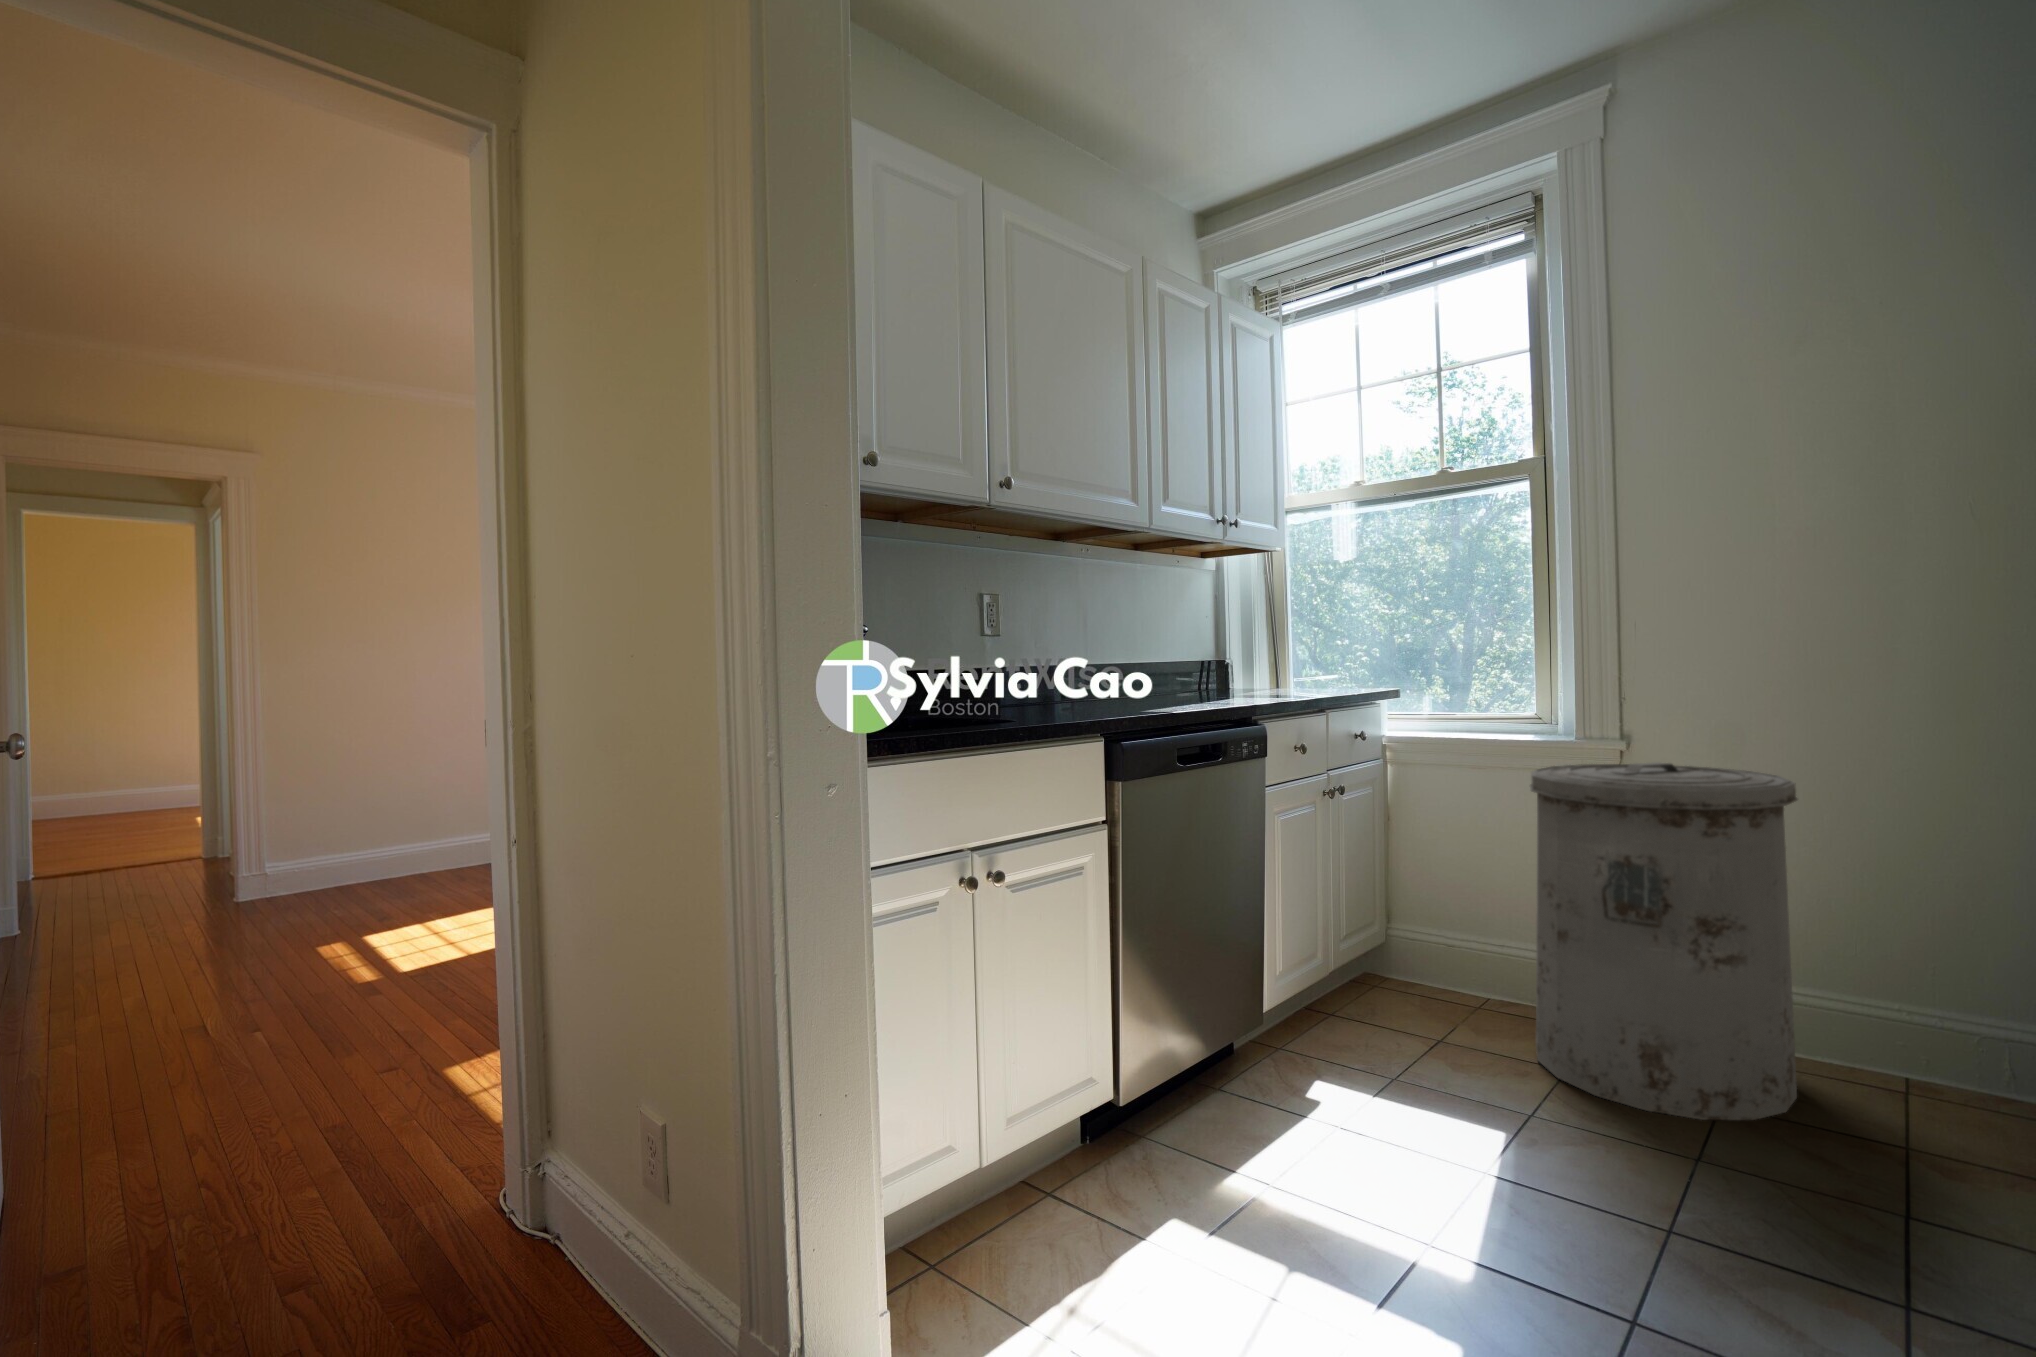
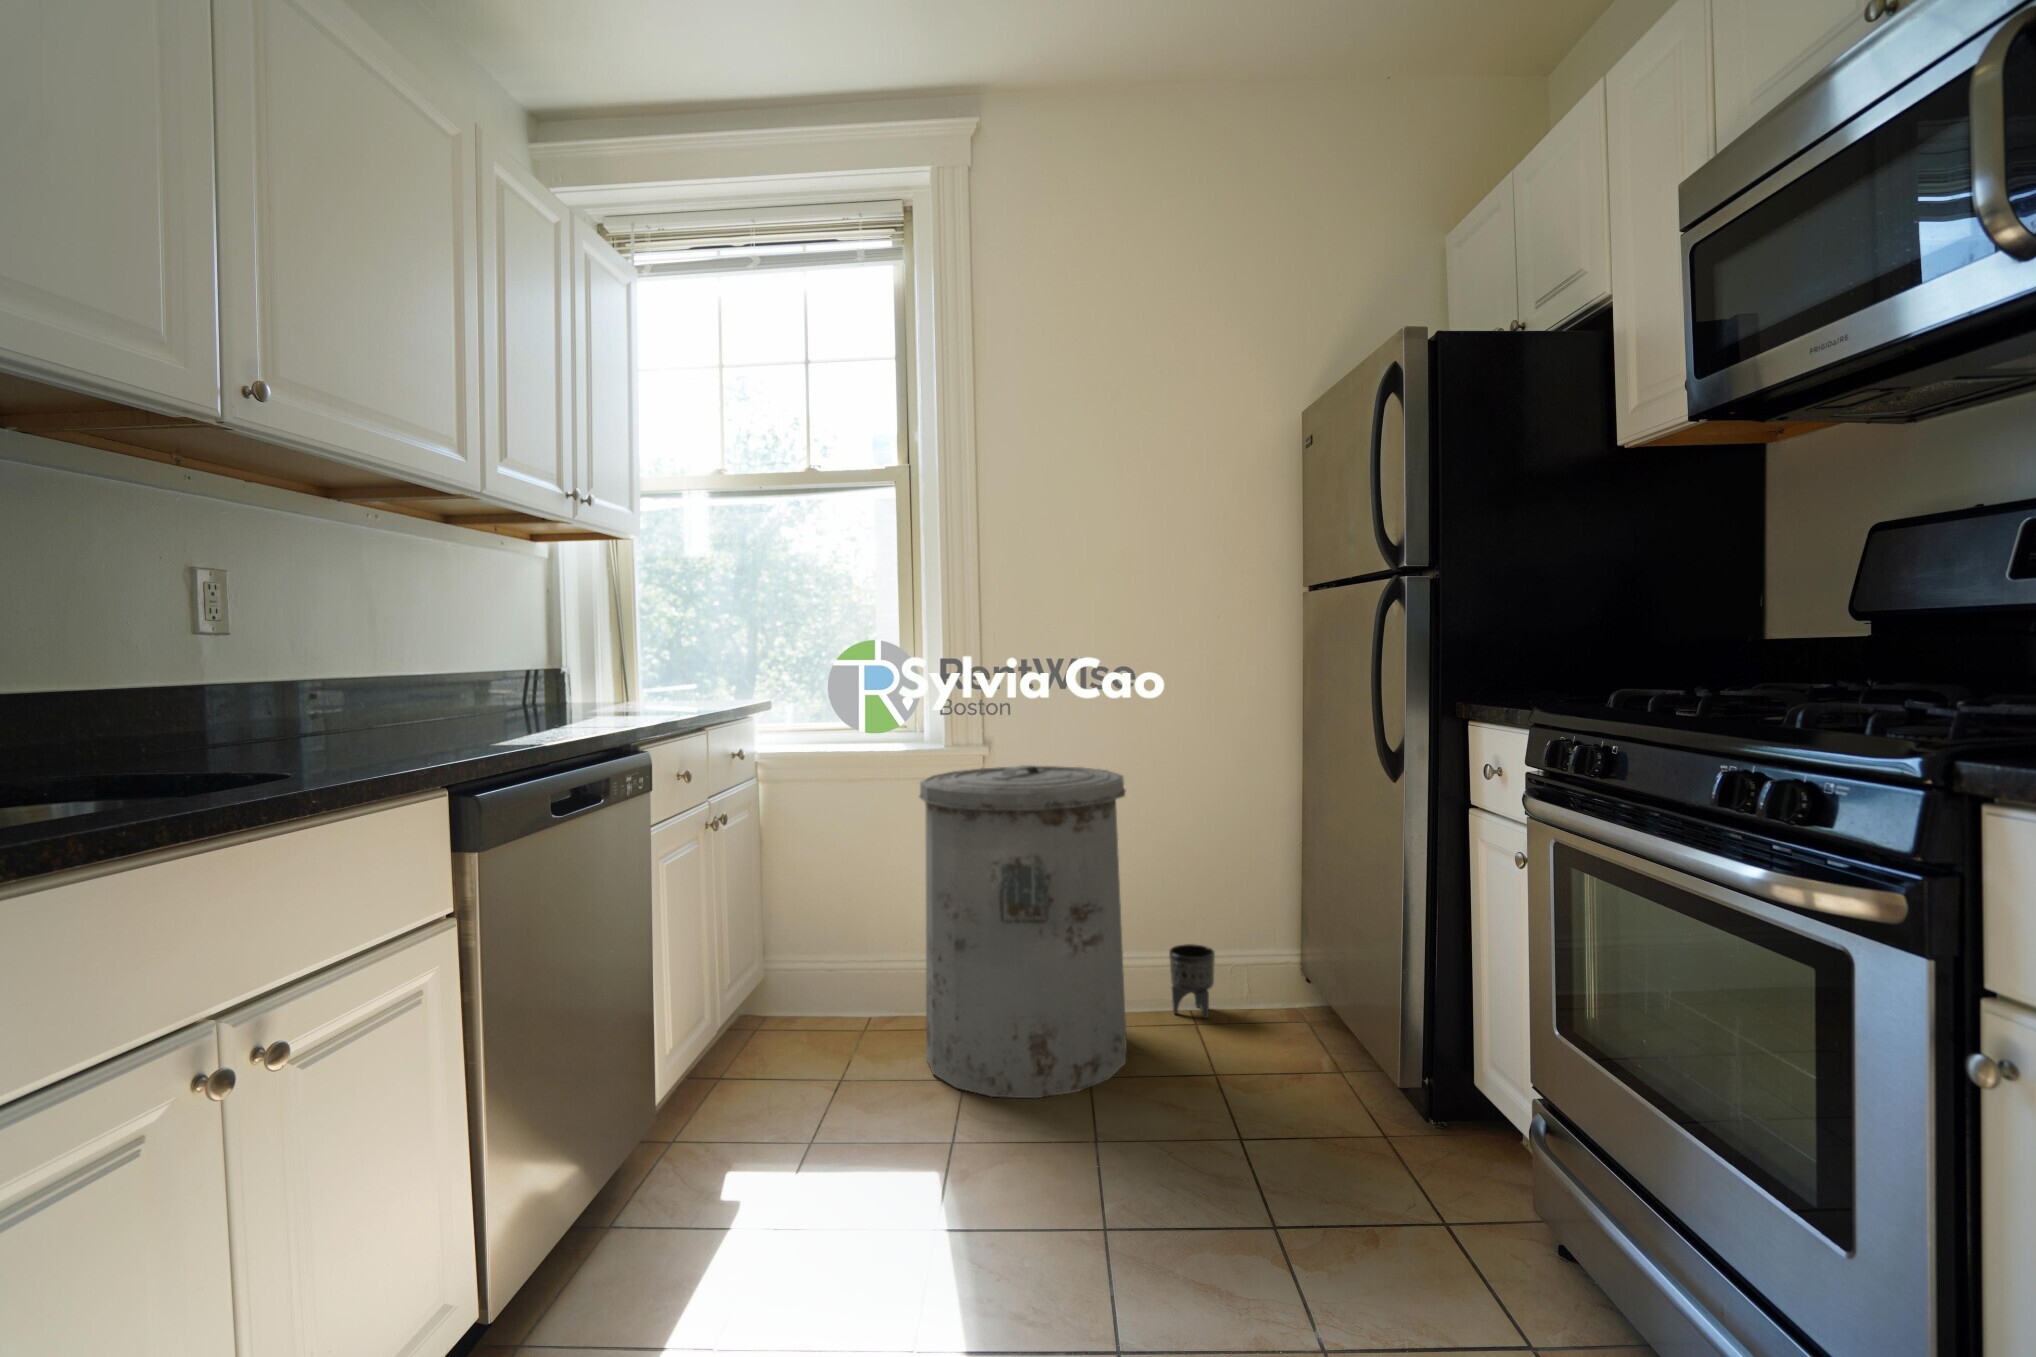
planter: none [1885,1002,1964,1100] -> present [1169,944,1215,1018]

